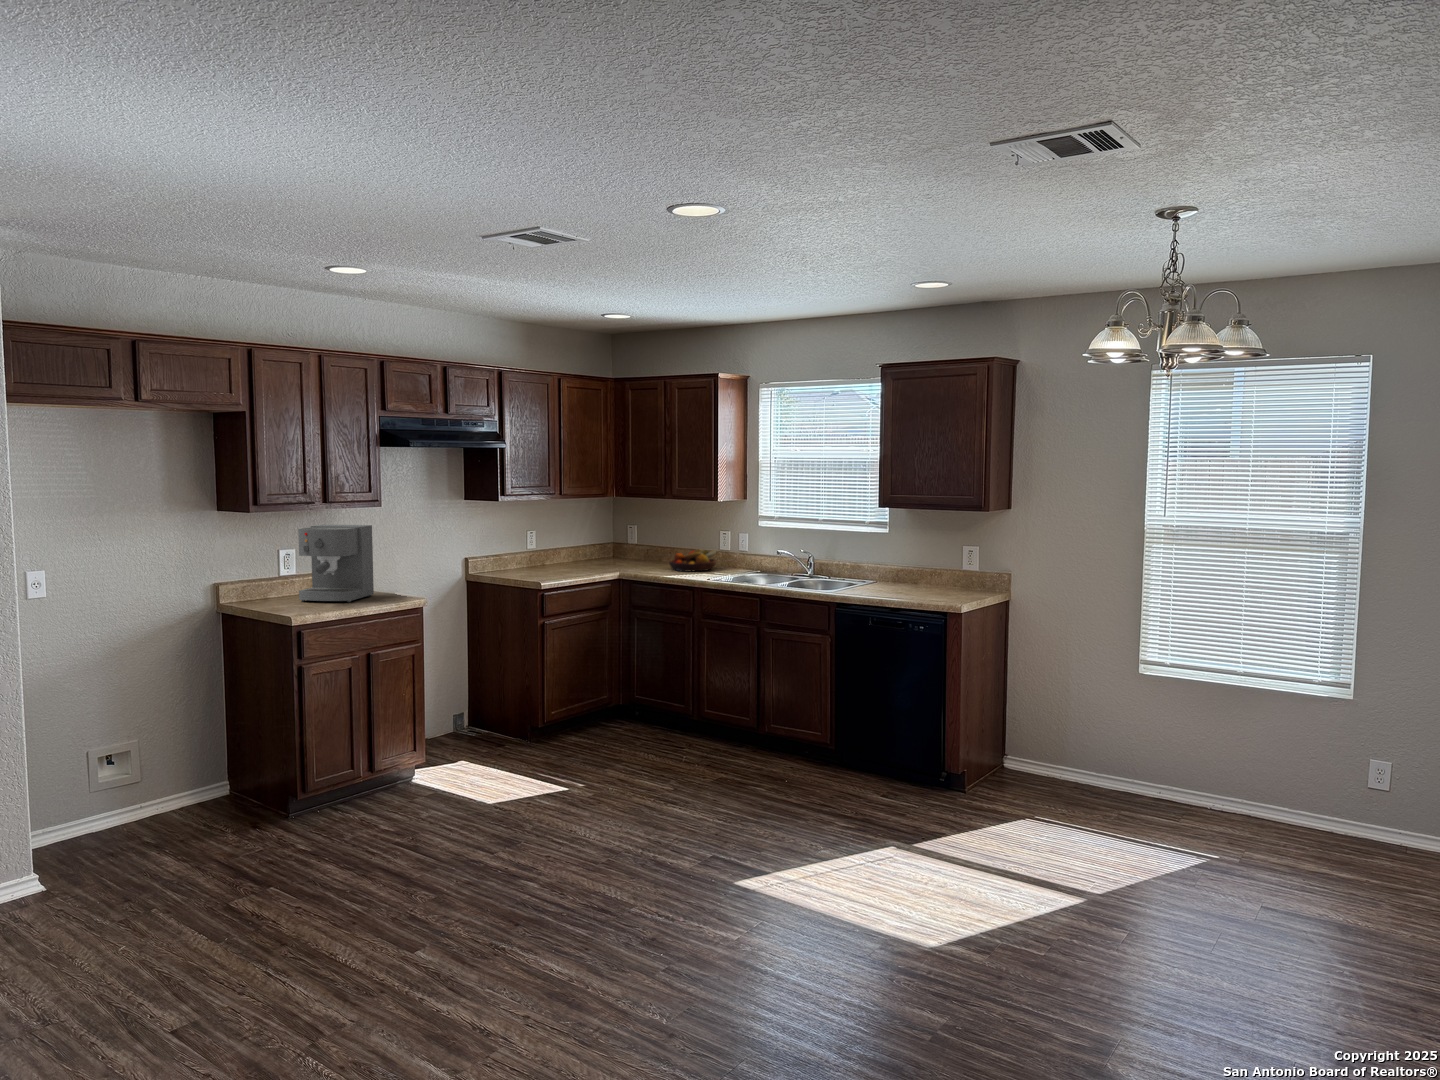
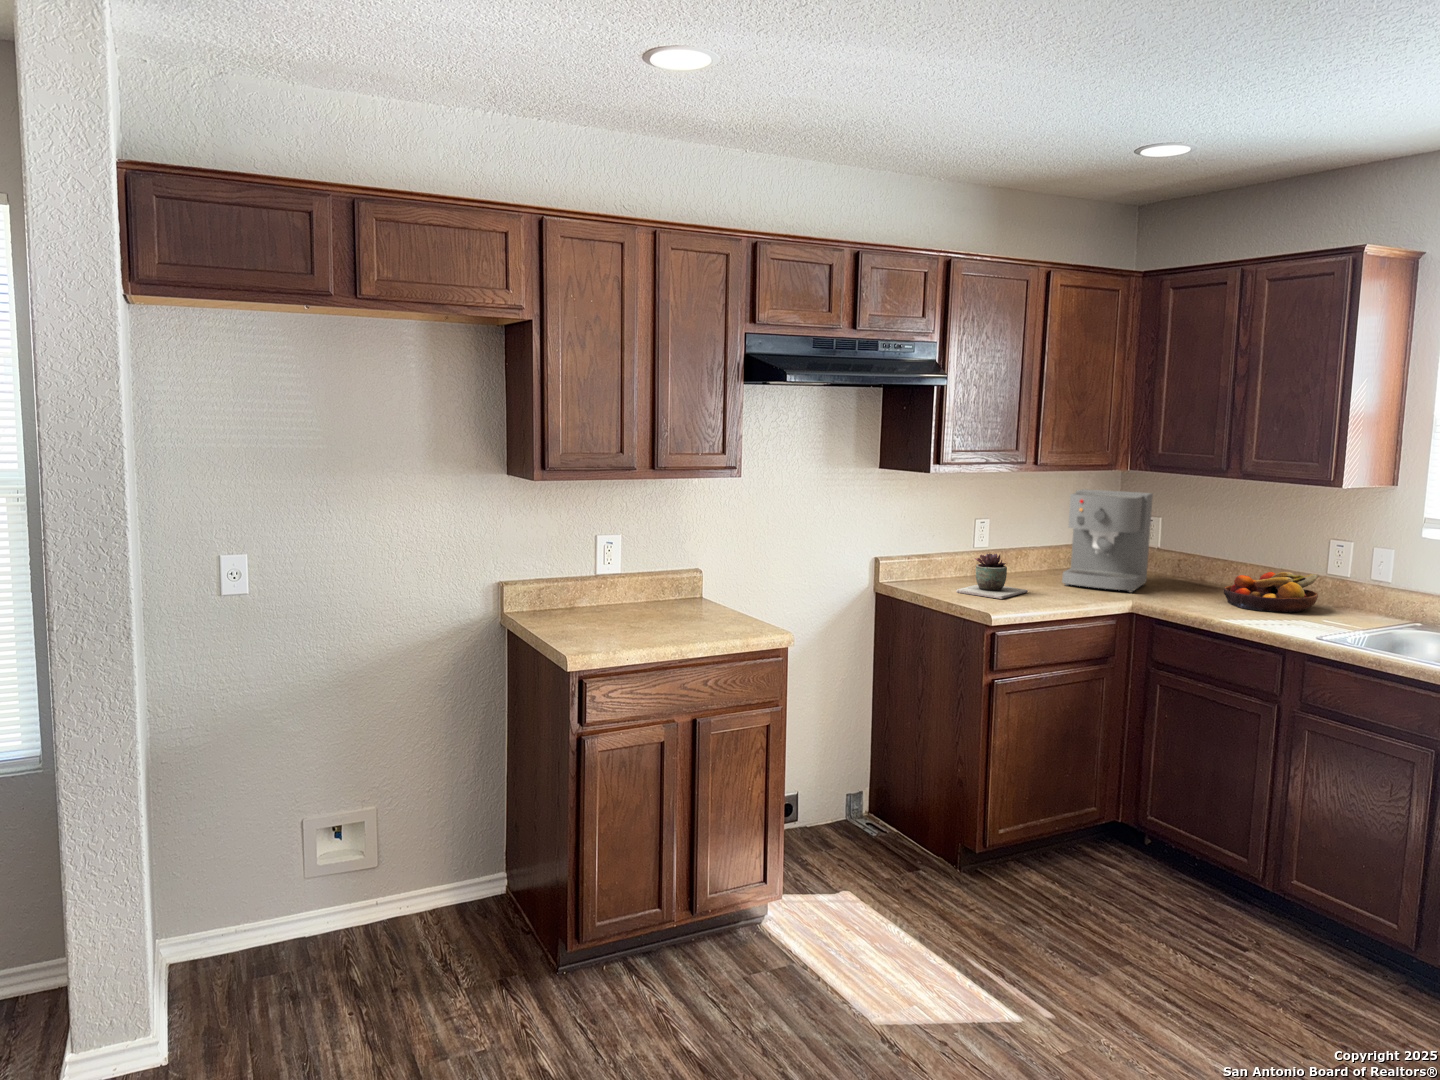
coffee maker: present [298,525,374,602] -> present [1062,489,1153,592]
succulent plant: none [517,549,560,576] -> present [956,554,1028,599]

